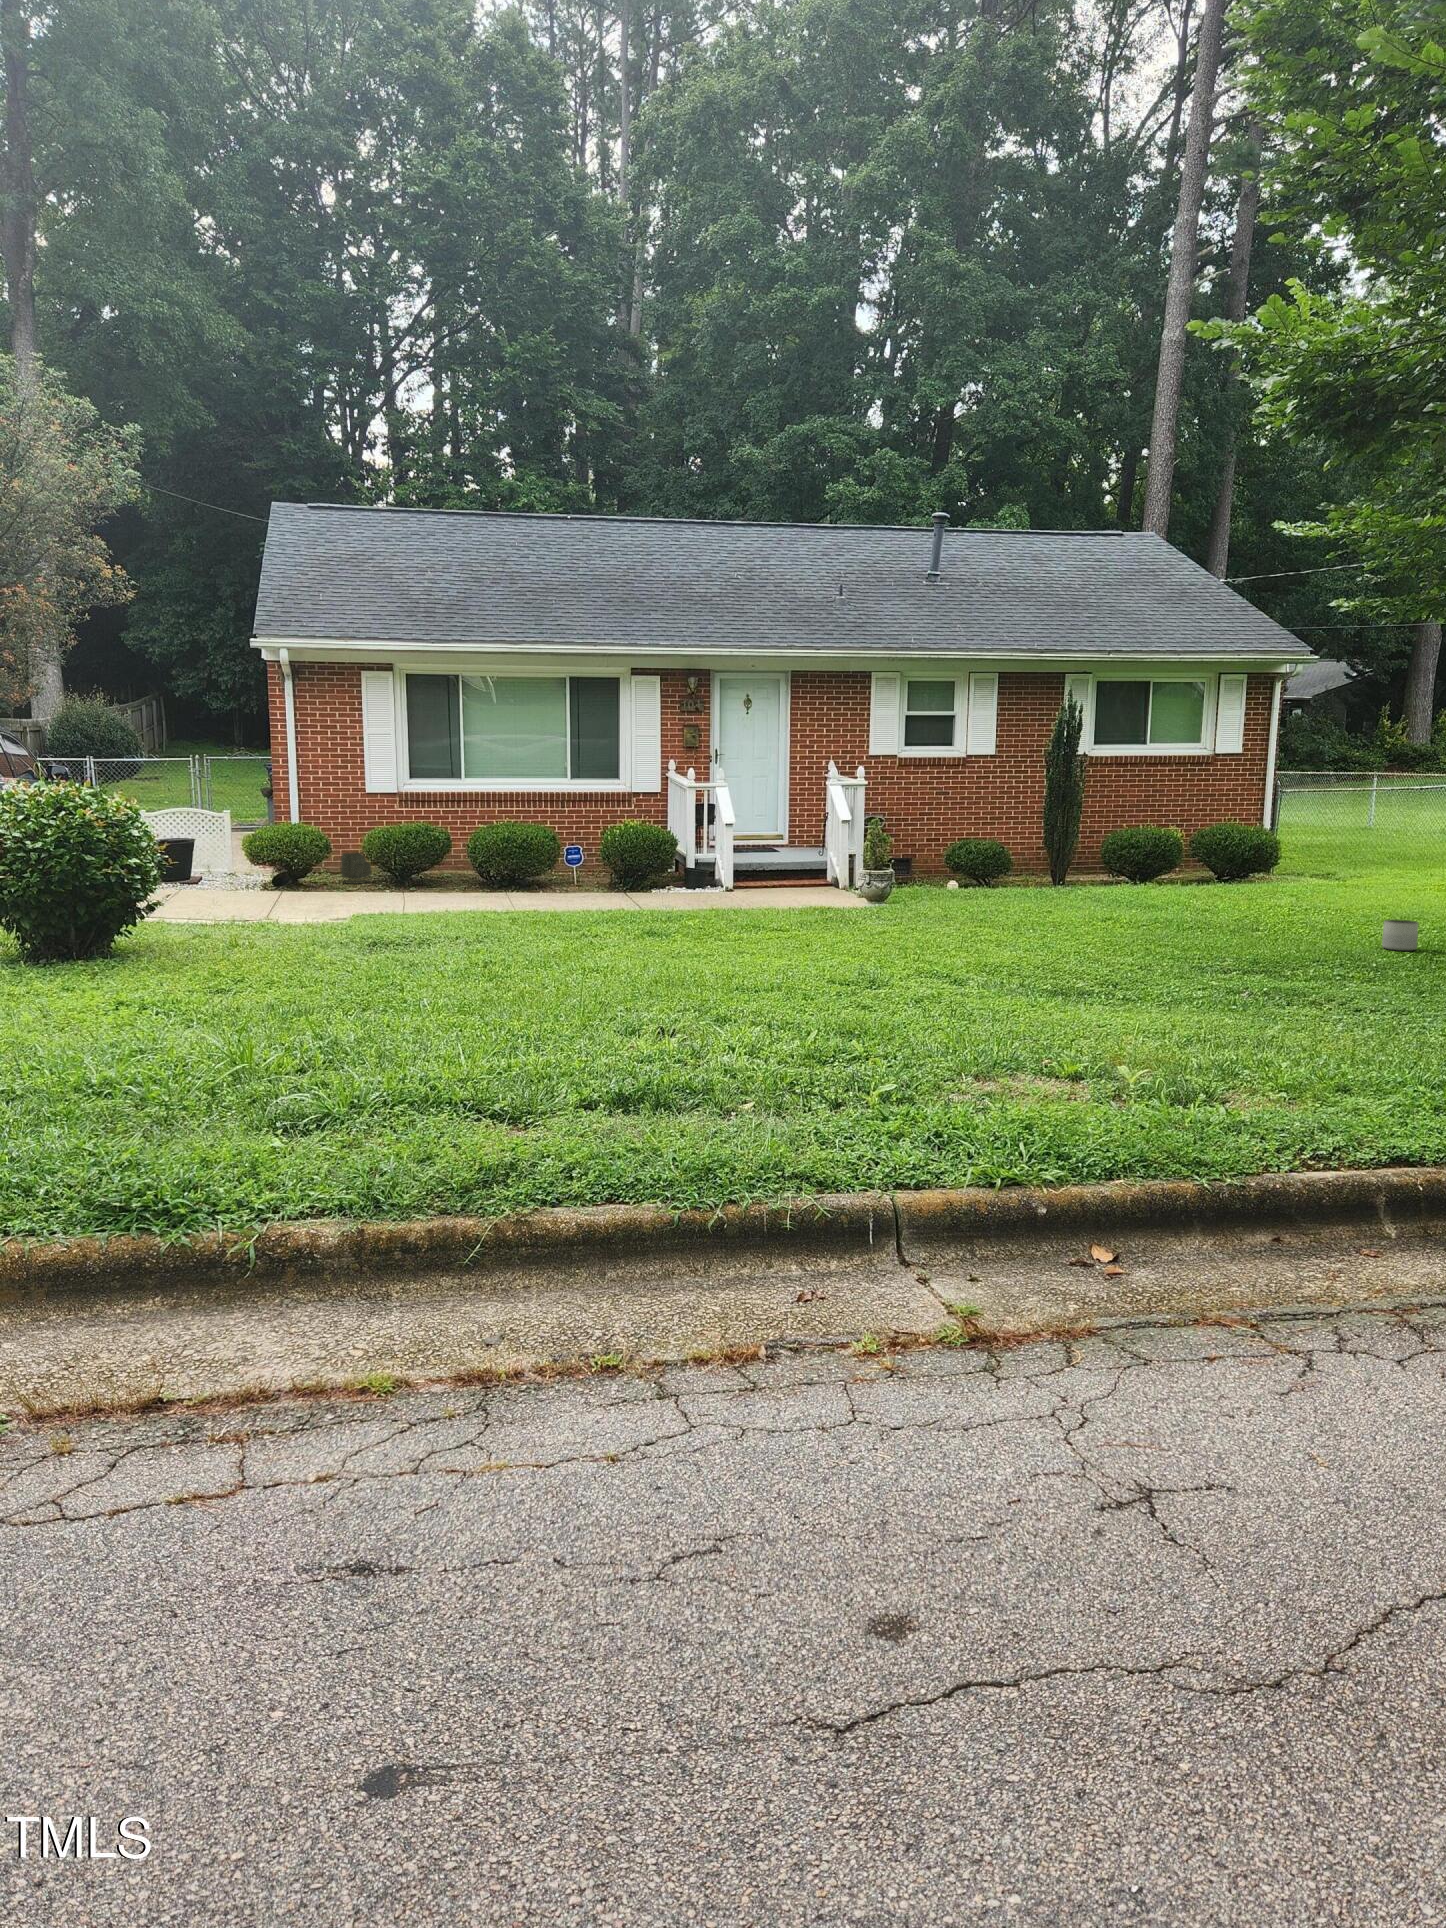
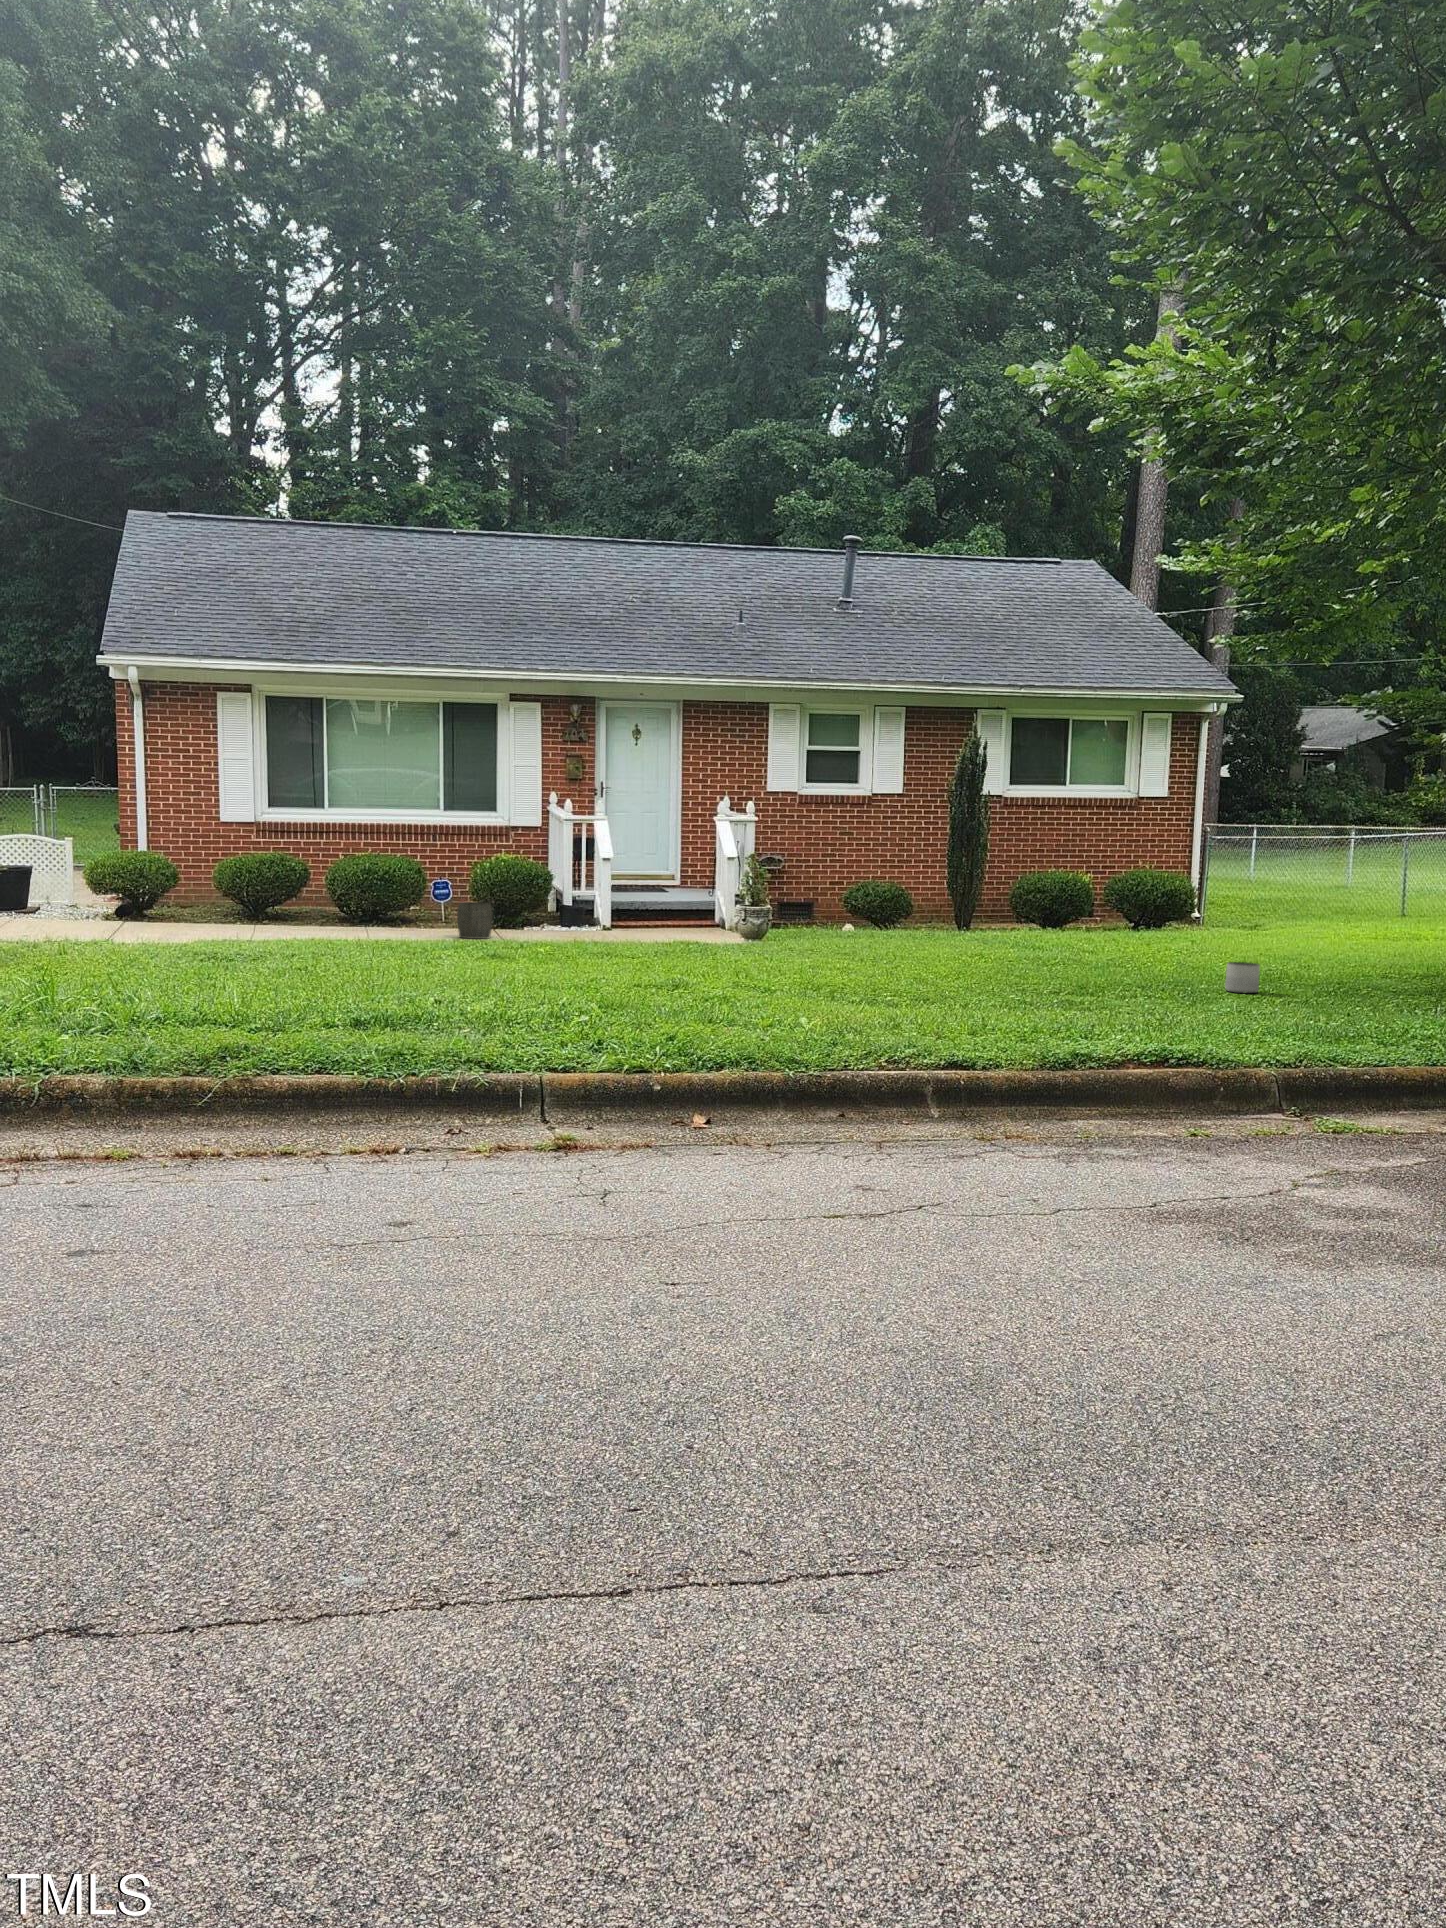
woven basket: present [340,852,371,884] -> present [457,902,493,939]

